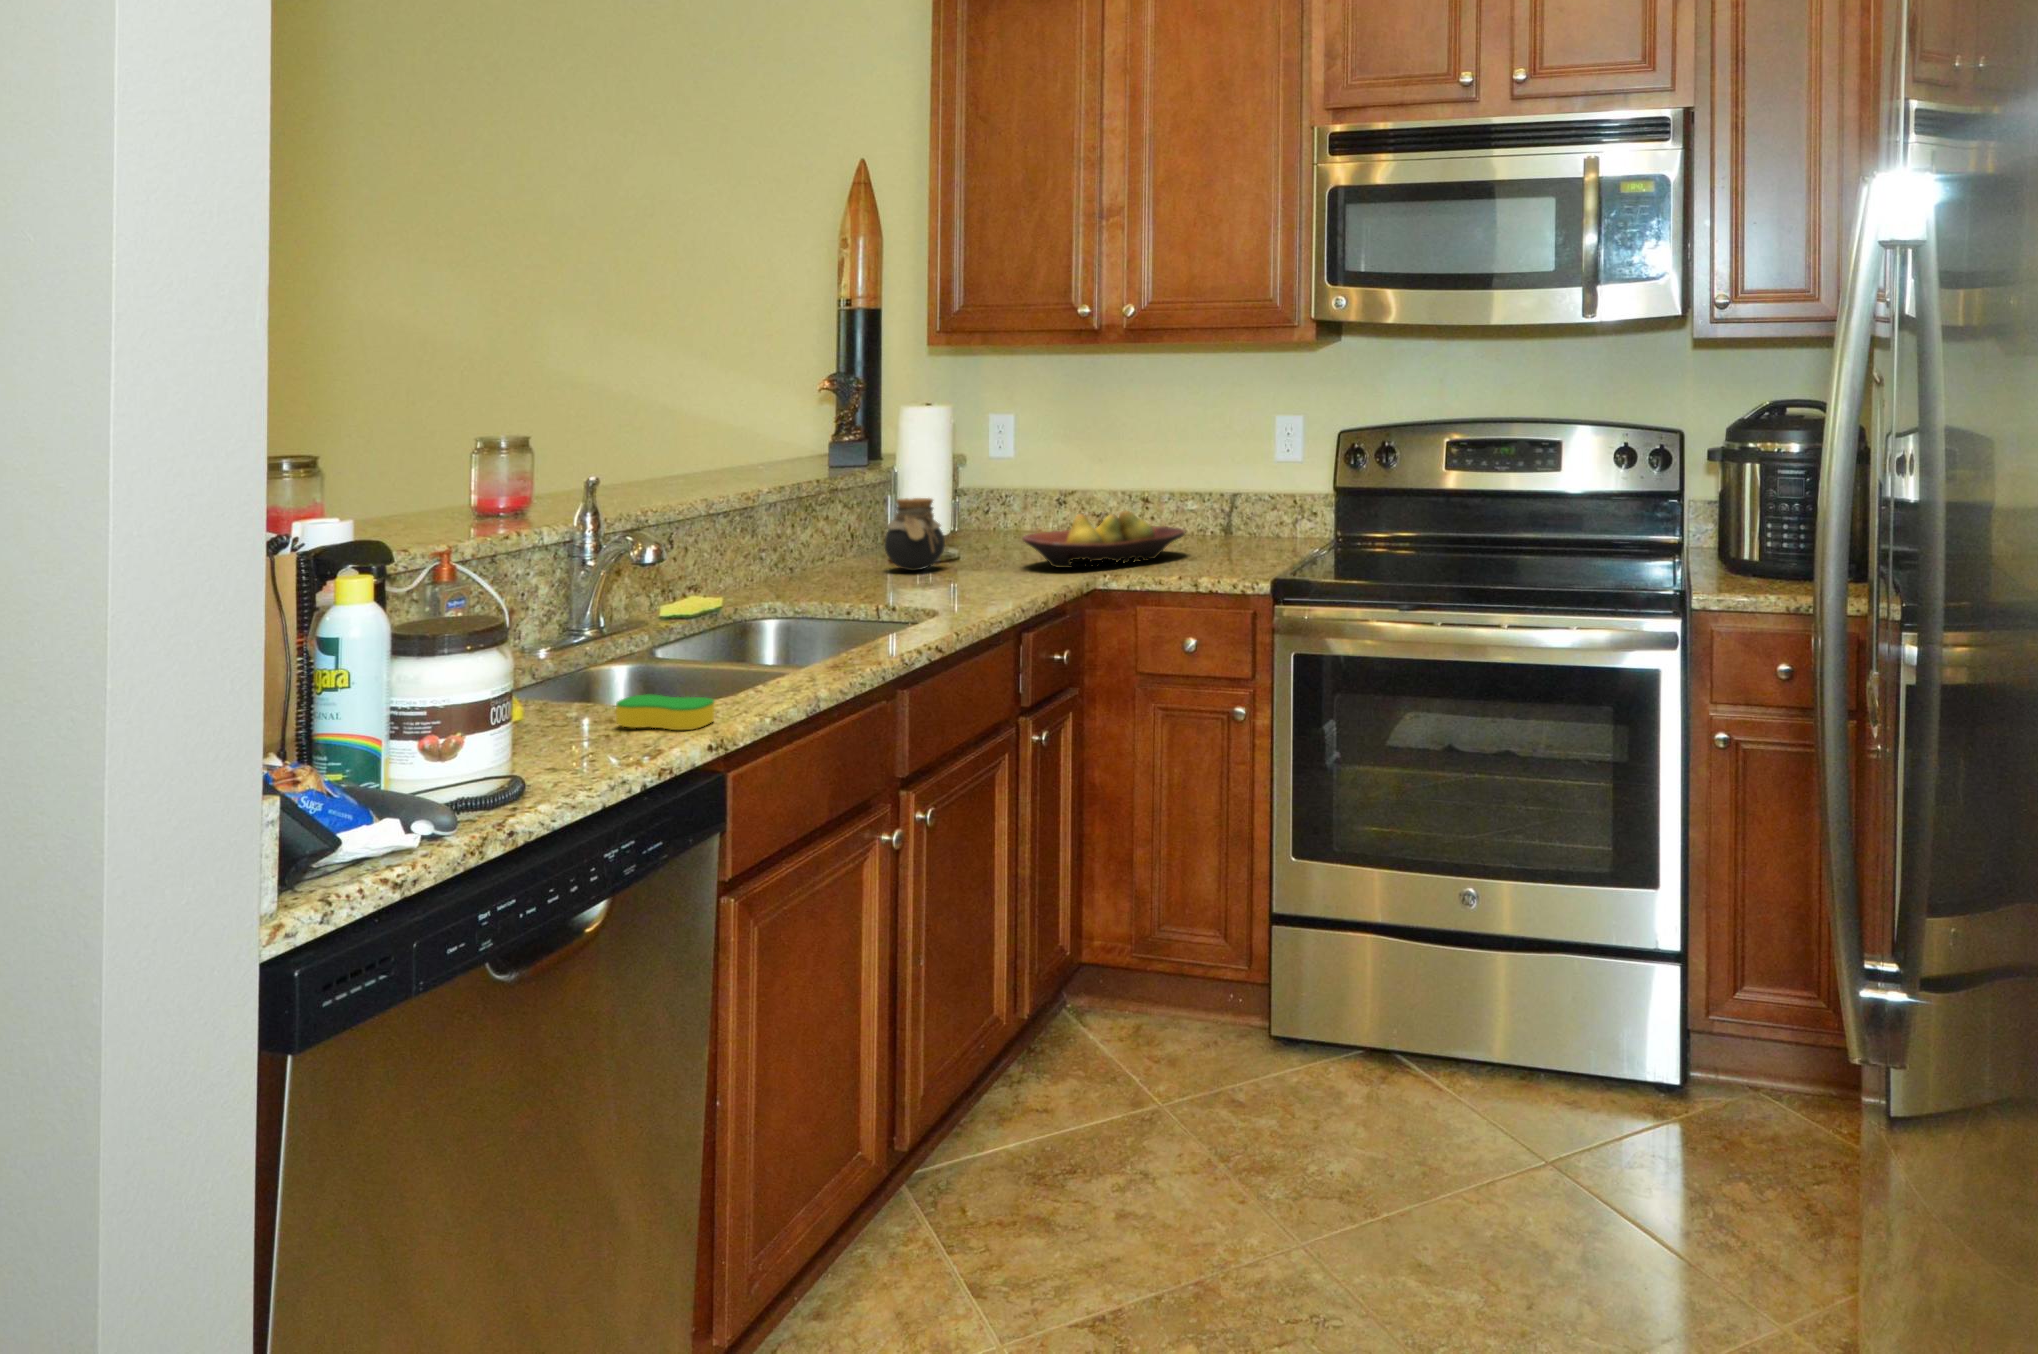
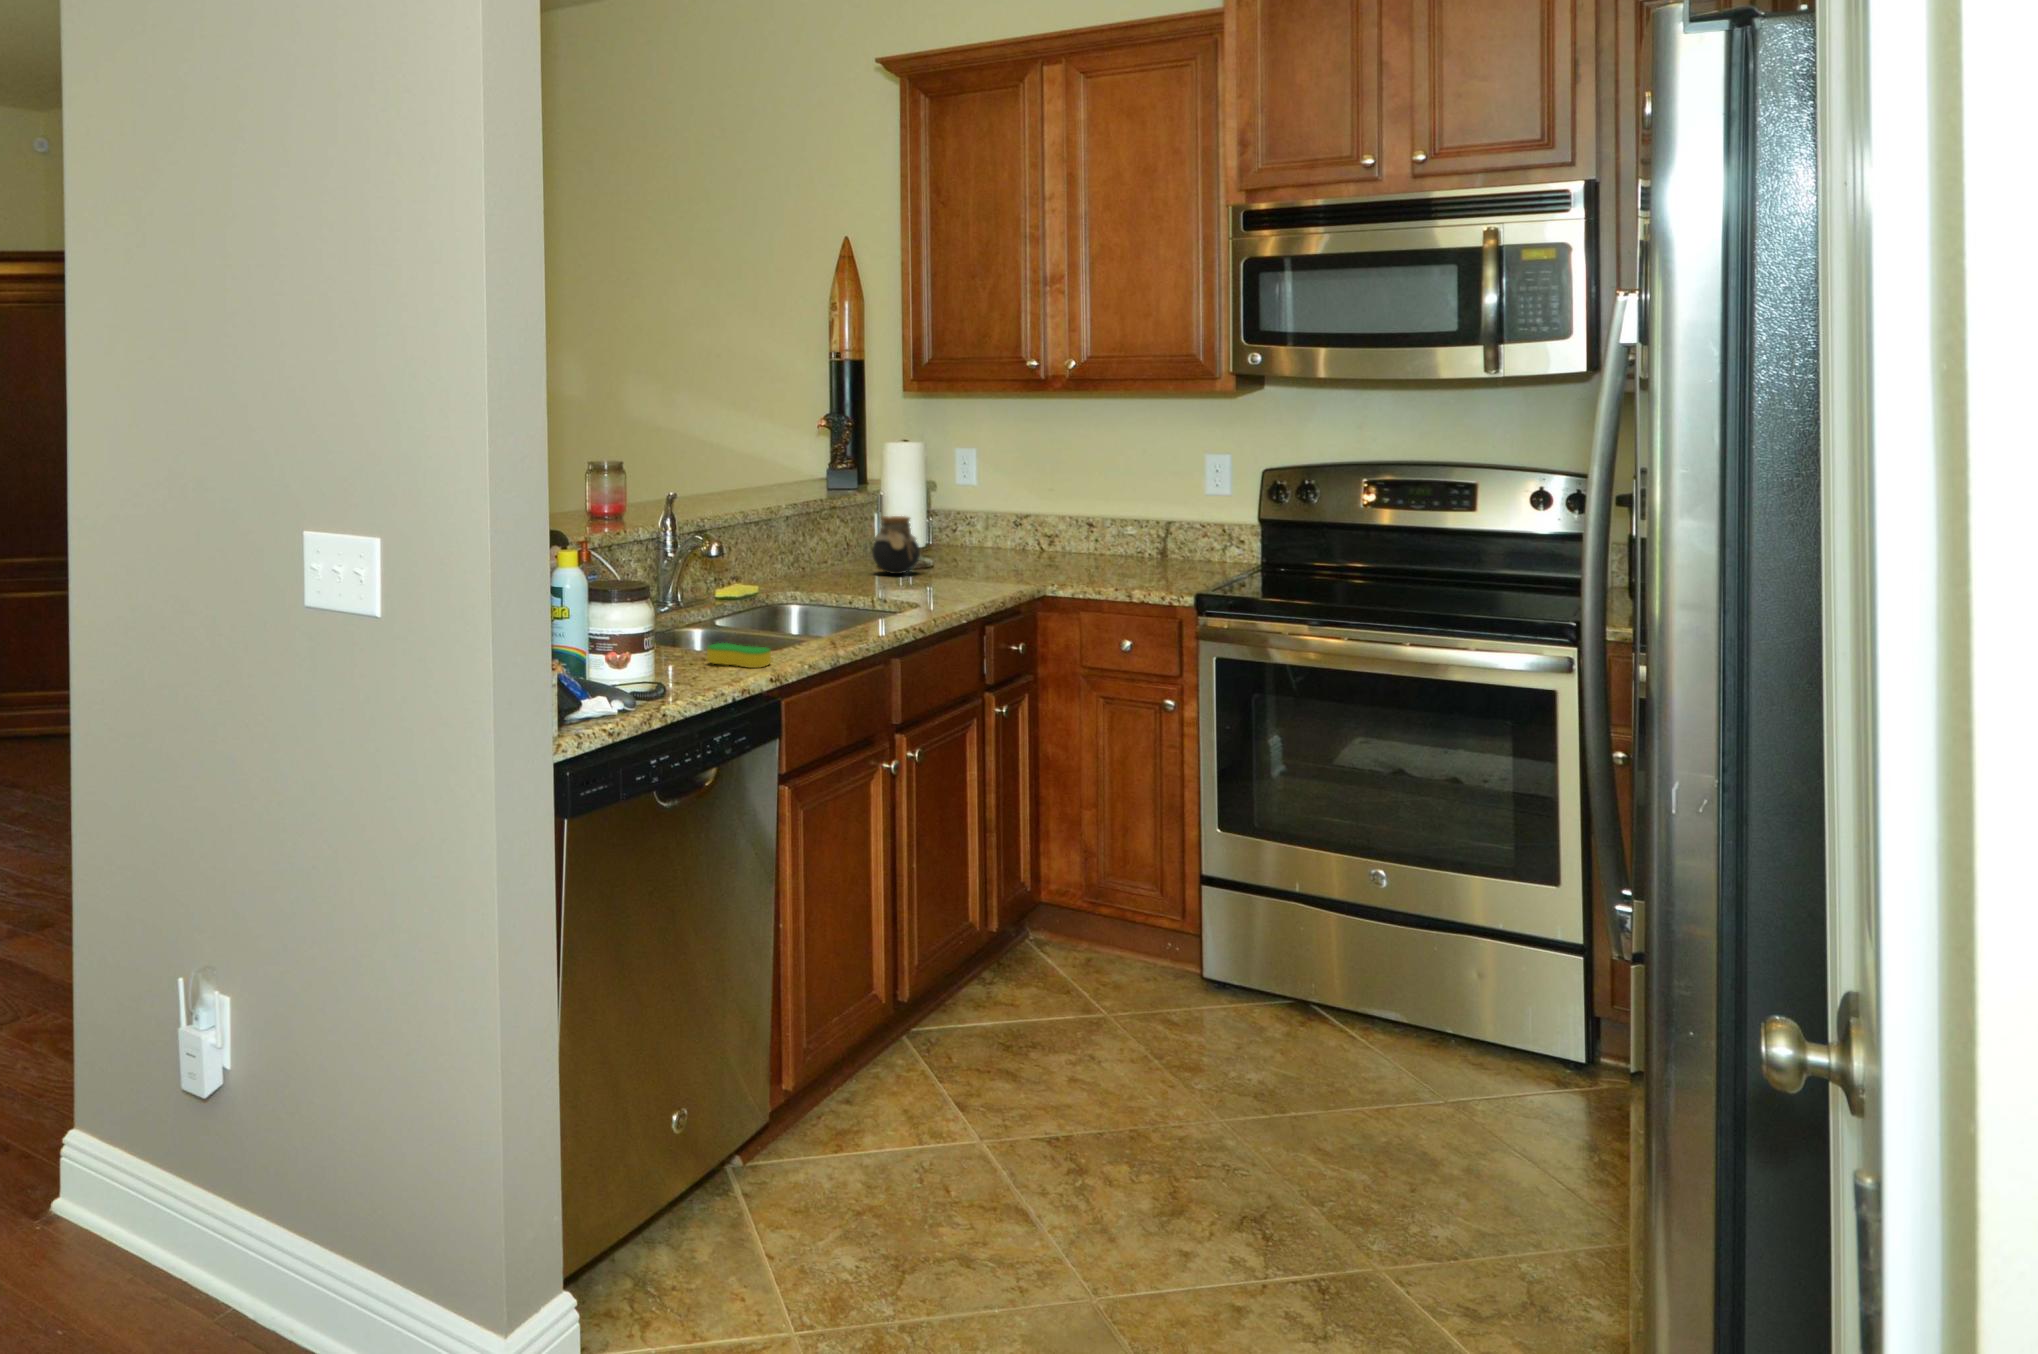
fruit bowl: present [1023,511,1185,568] -> none [983,531,1123,577]

